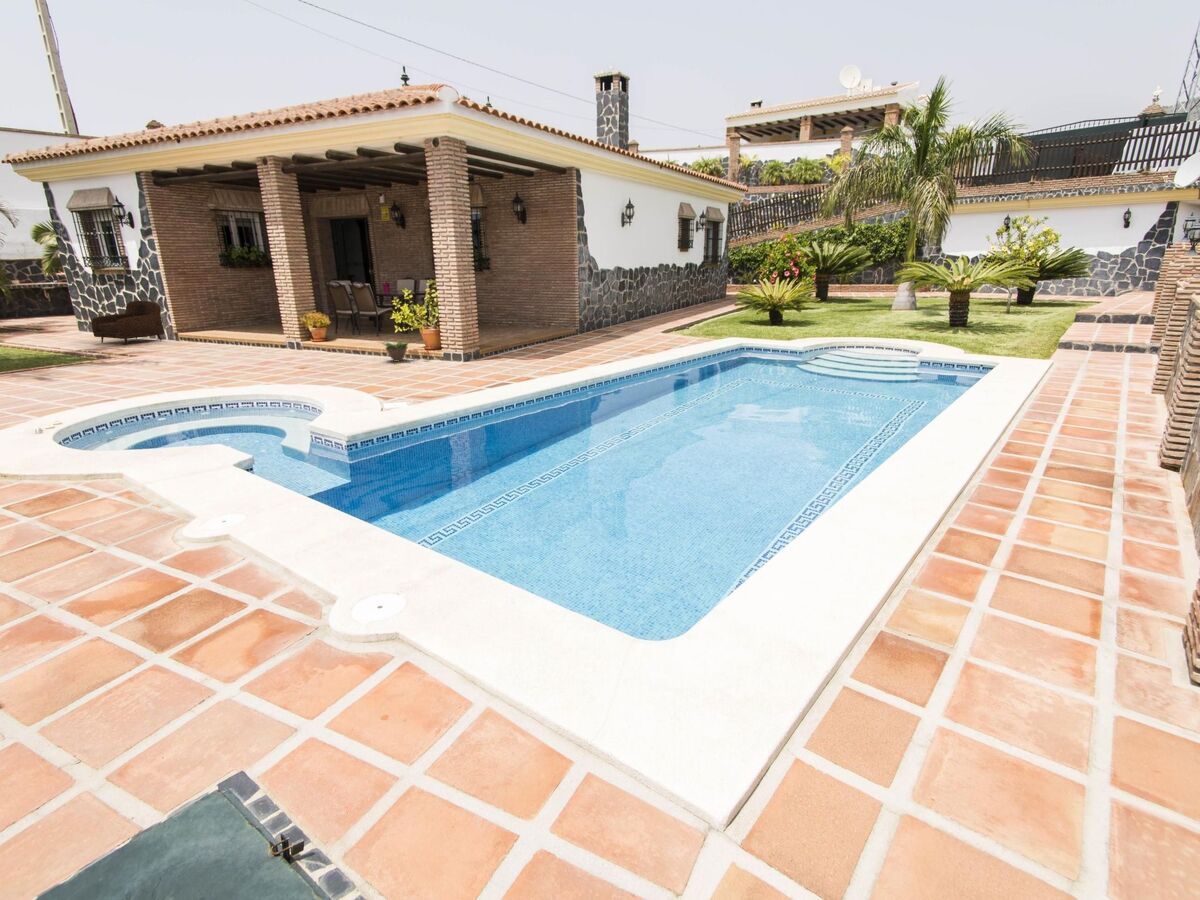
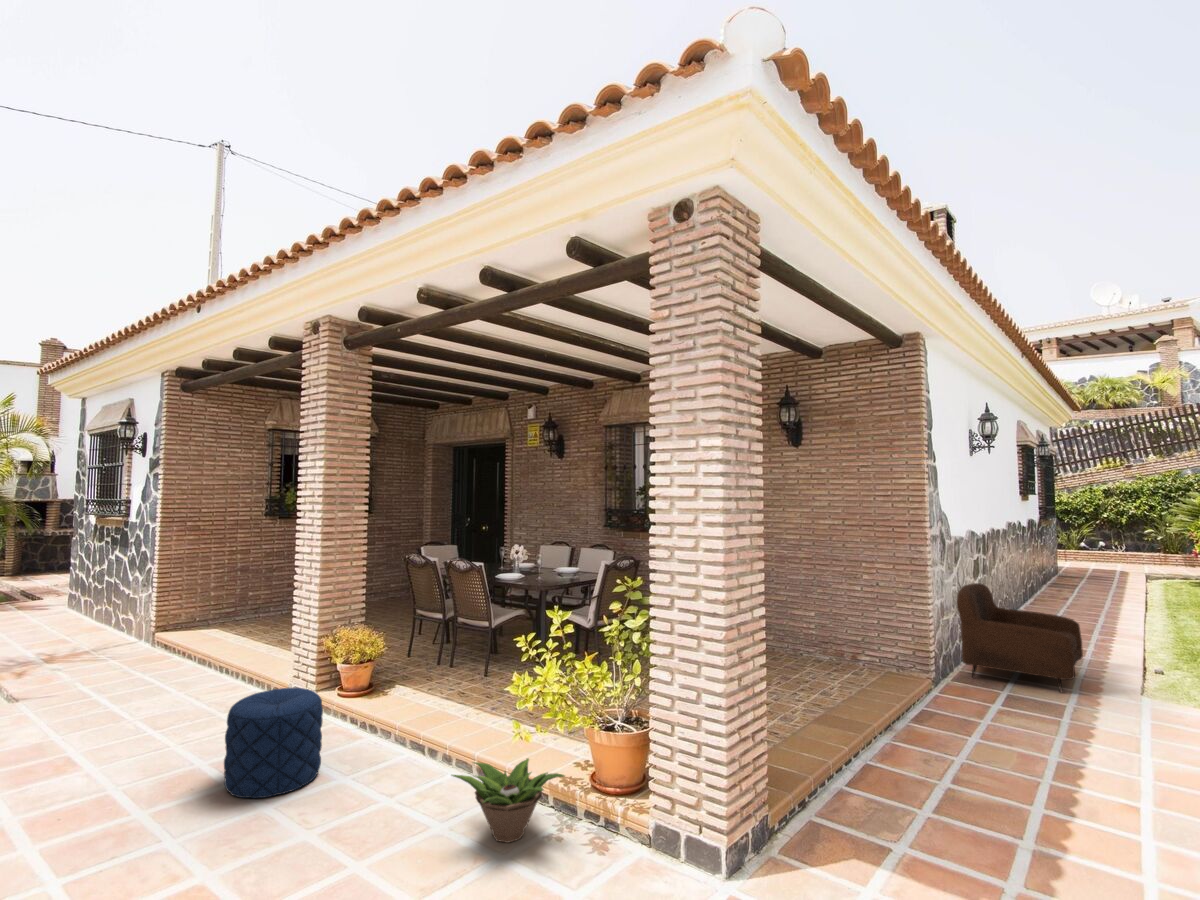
armchair: present [91,301,164,345] -> present [956,583,1083,692]
pouf: none [284,328,322,362] -> present [224,688,323,798]

